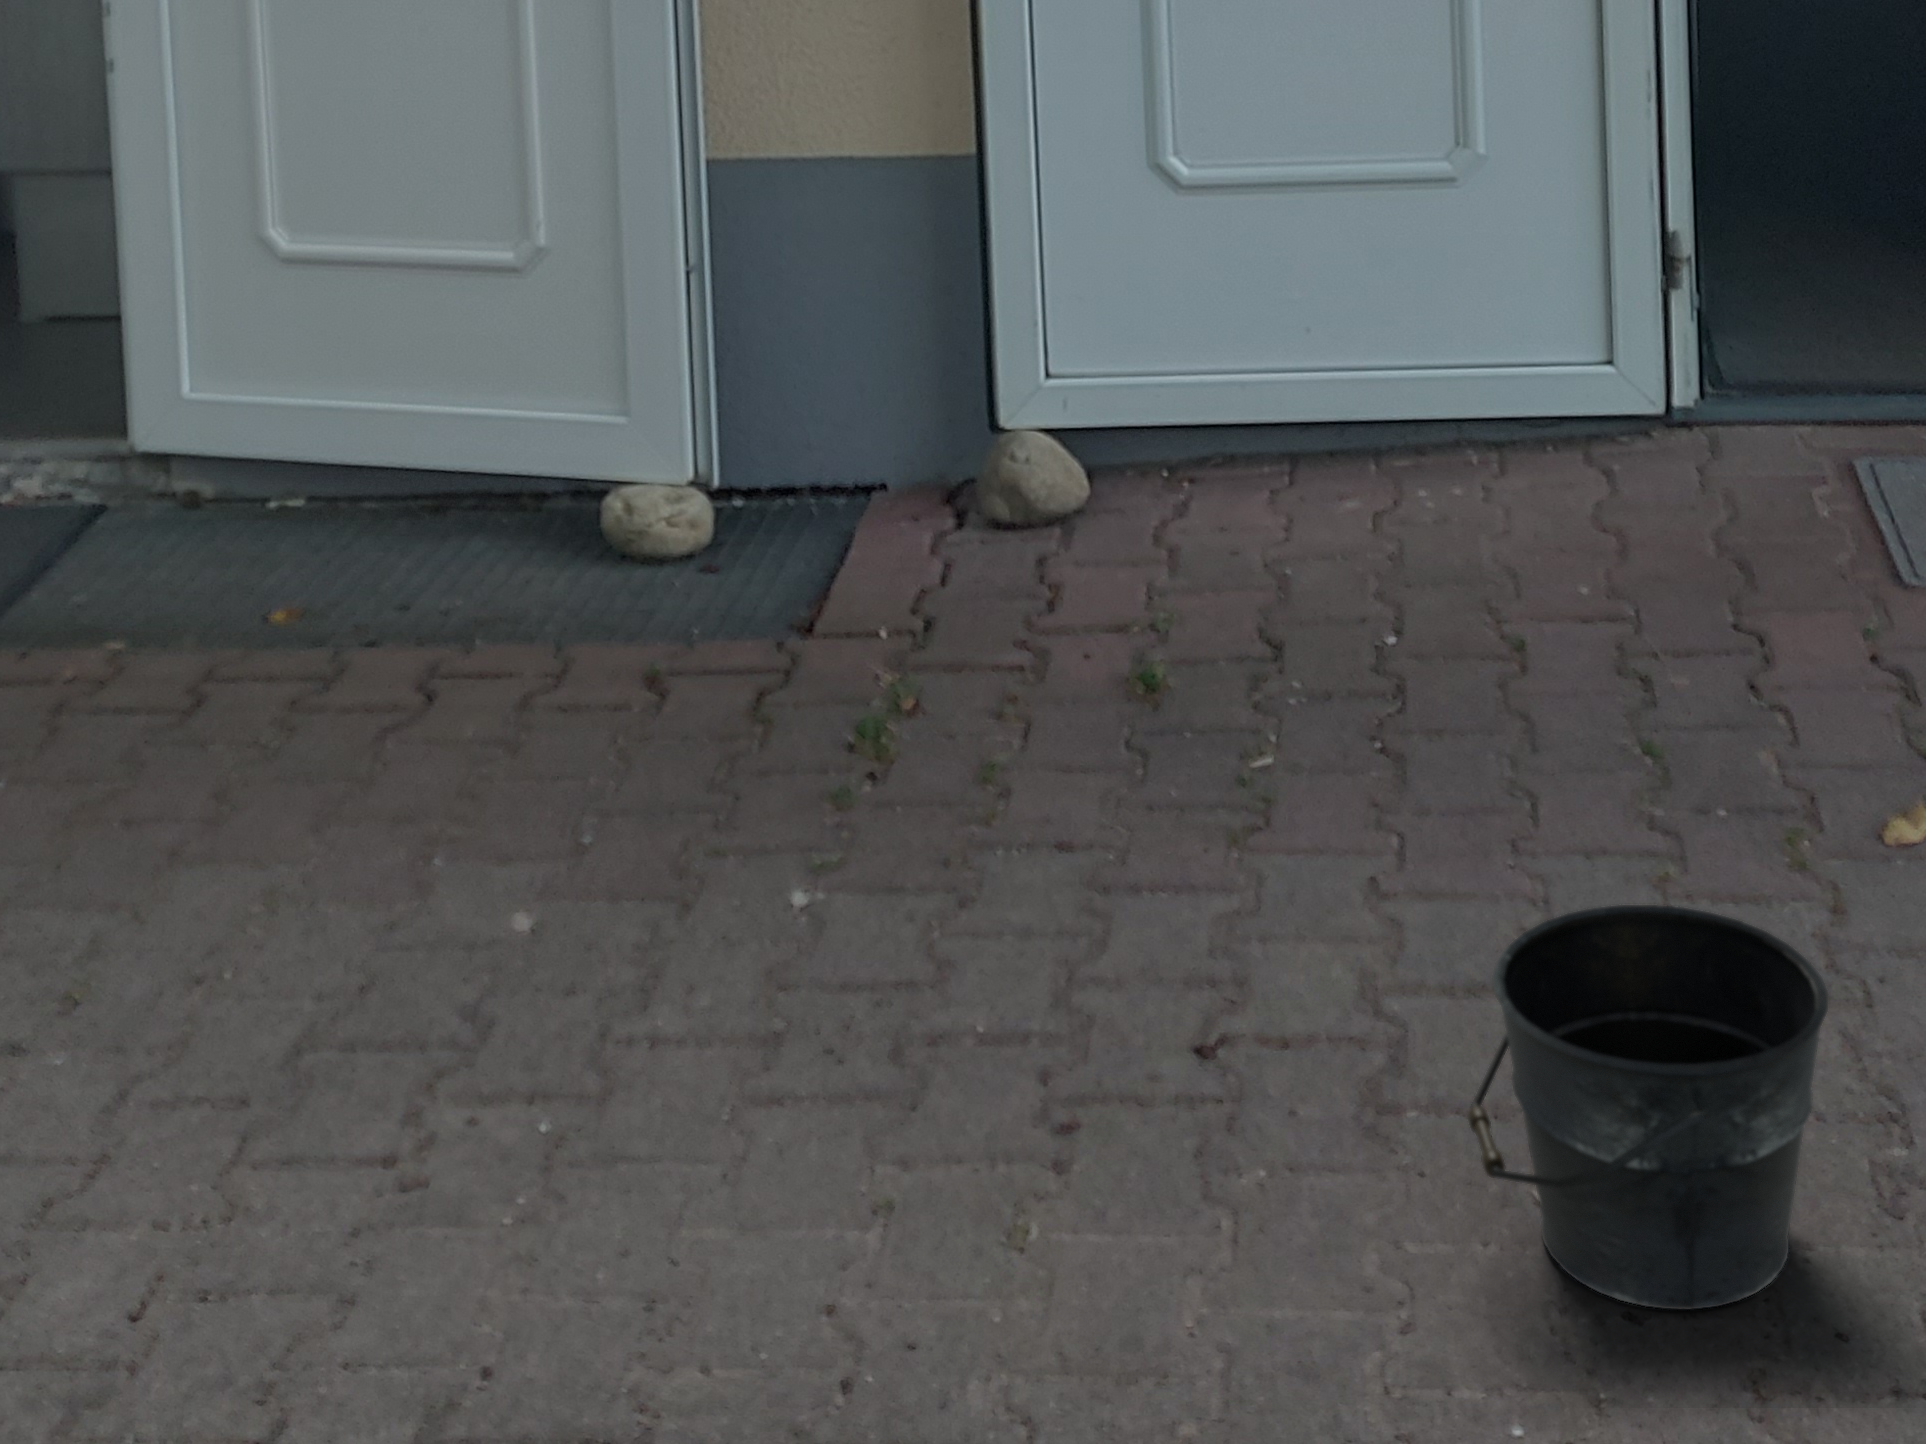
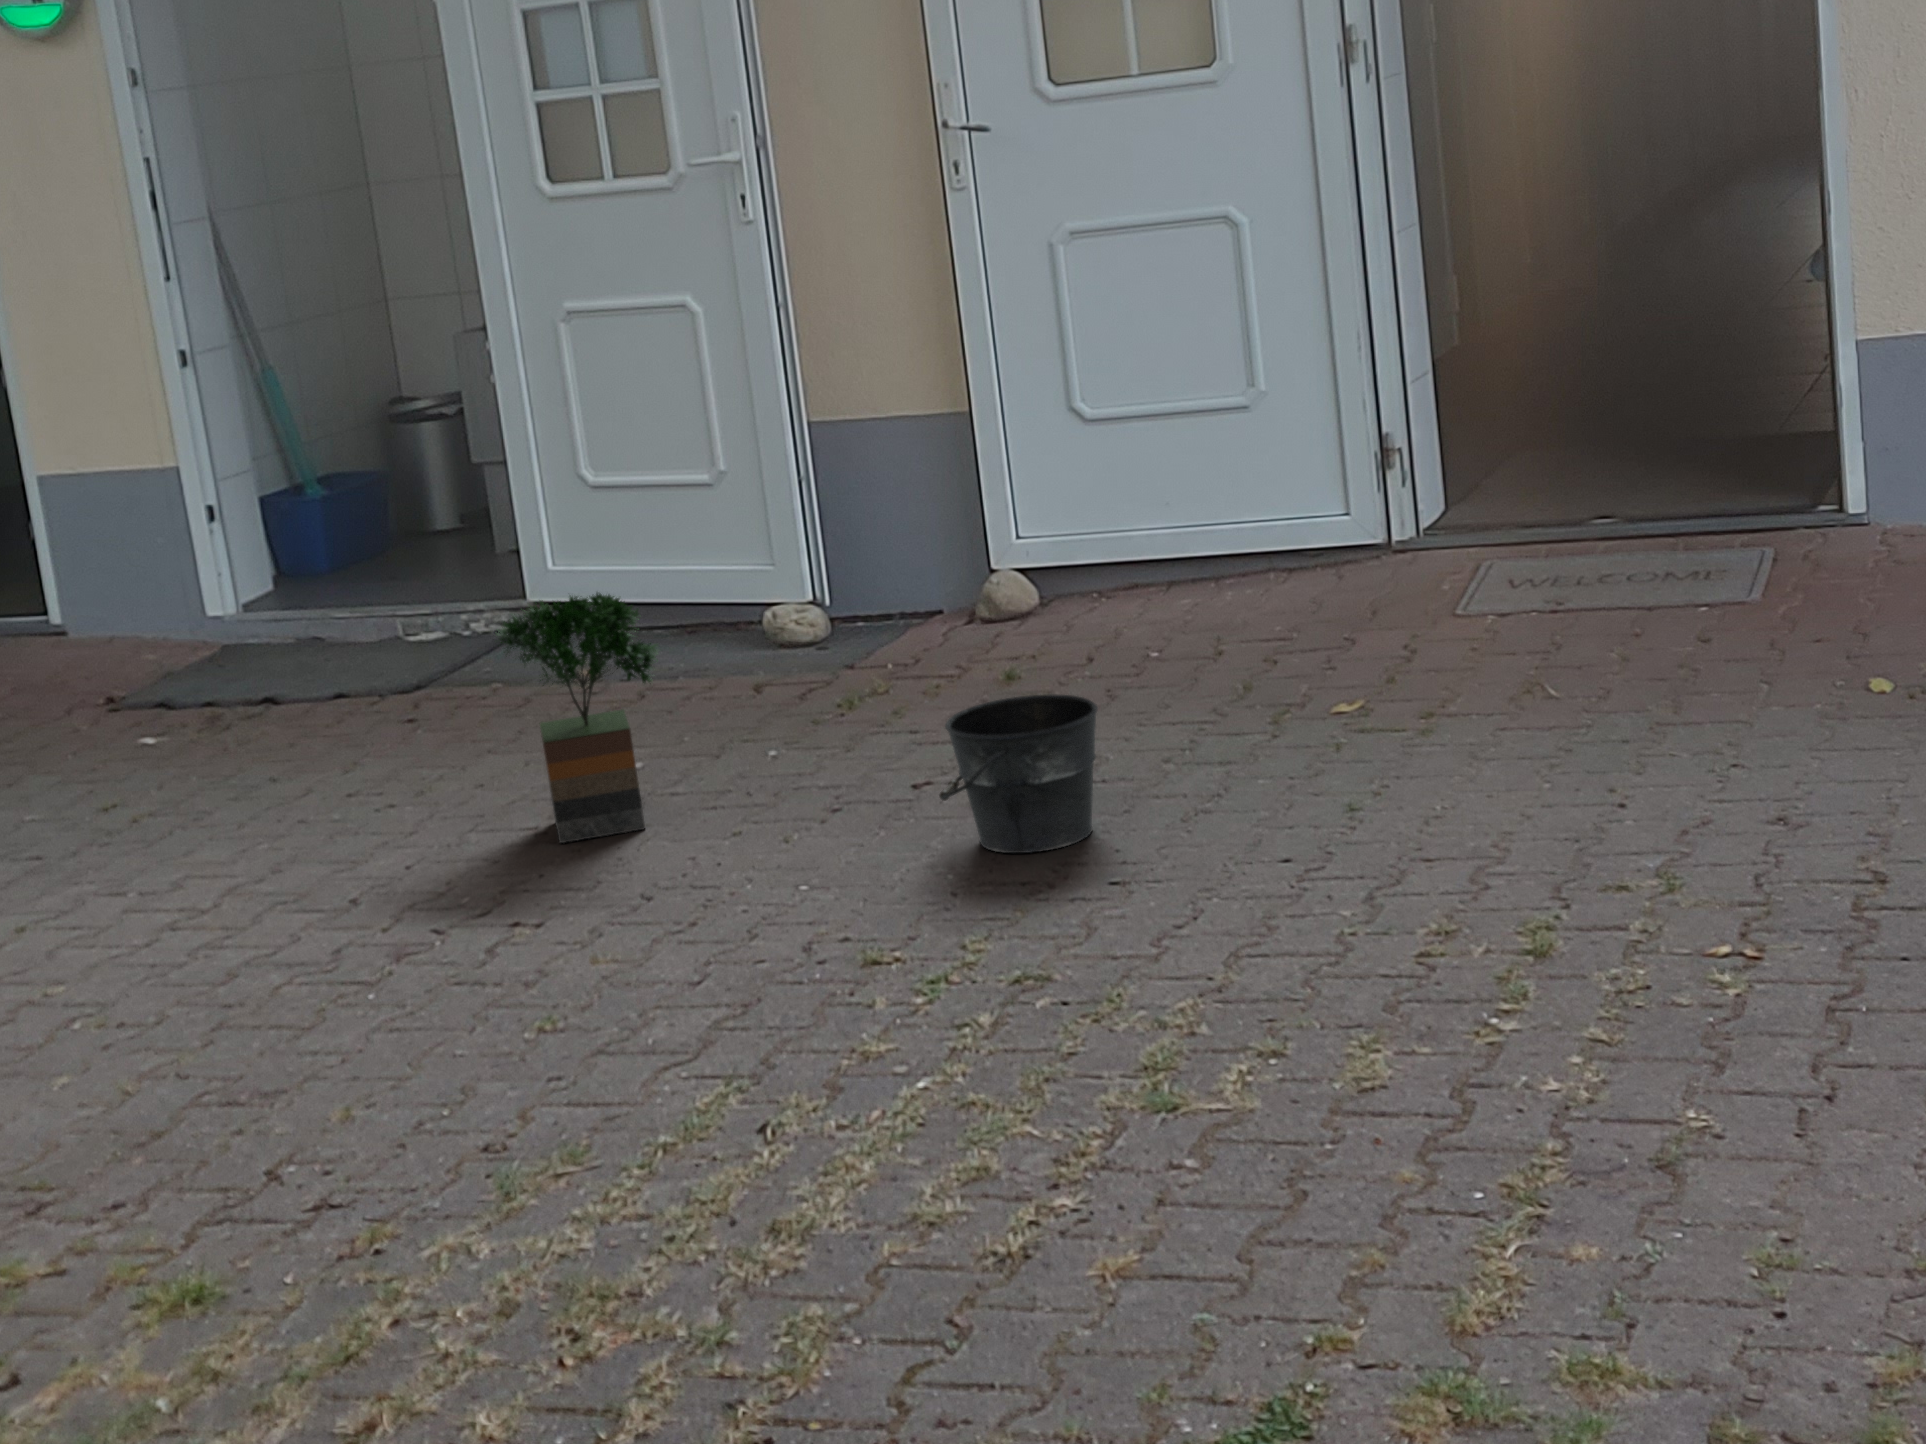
potted tree: none [397,632,777,1221] -> present [497,593,658,843]

